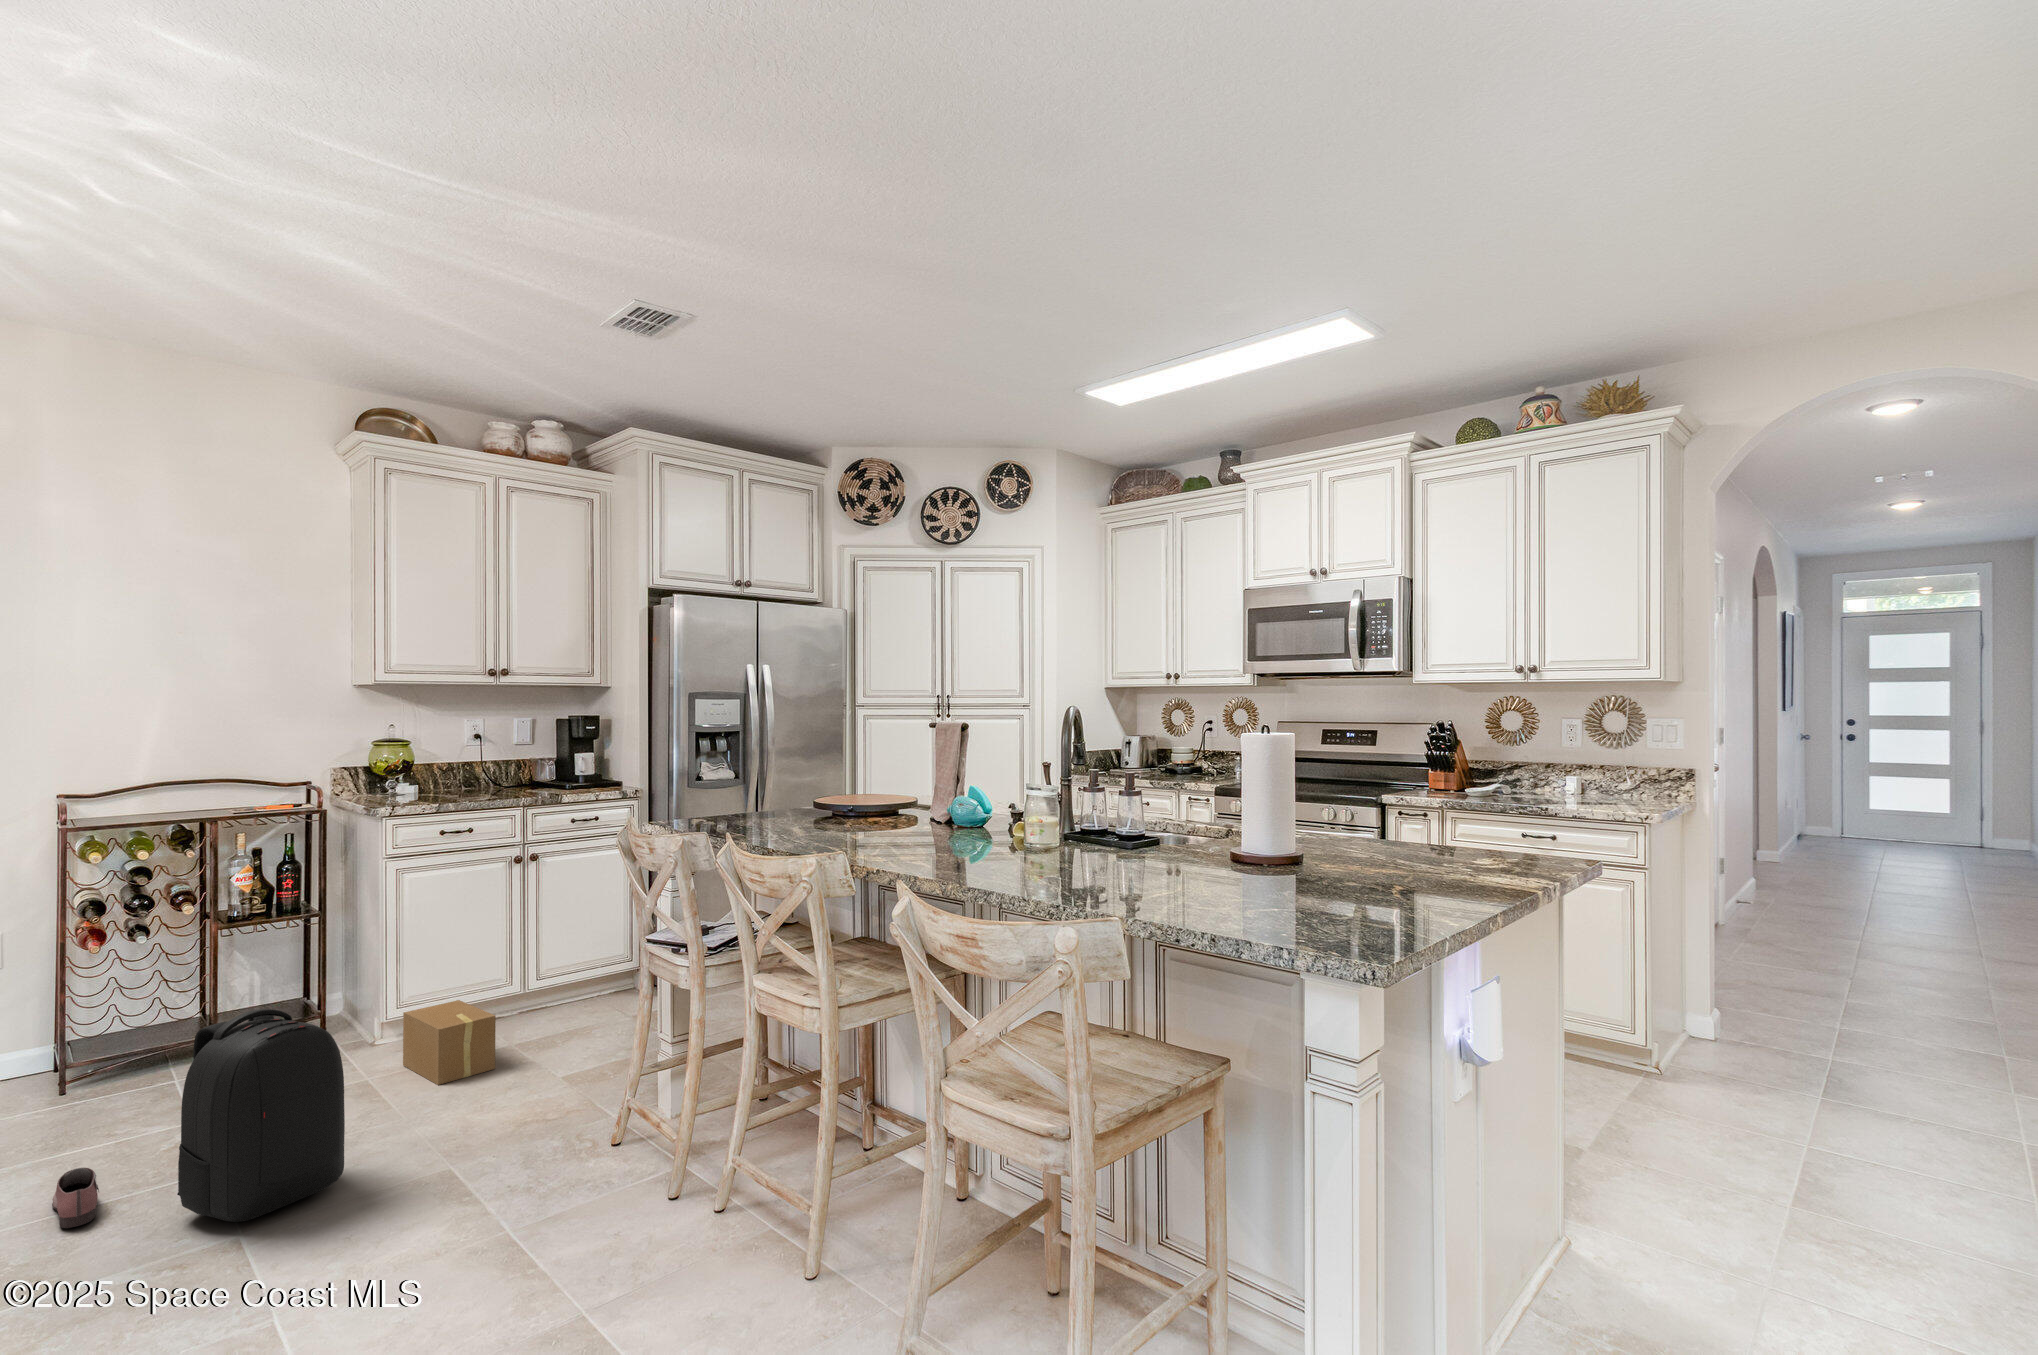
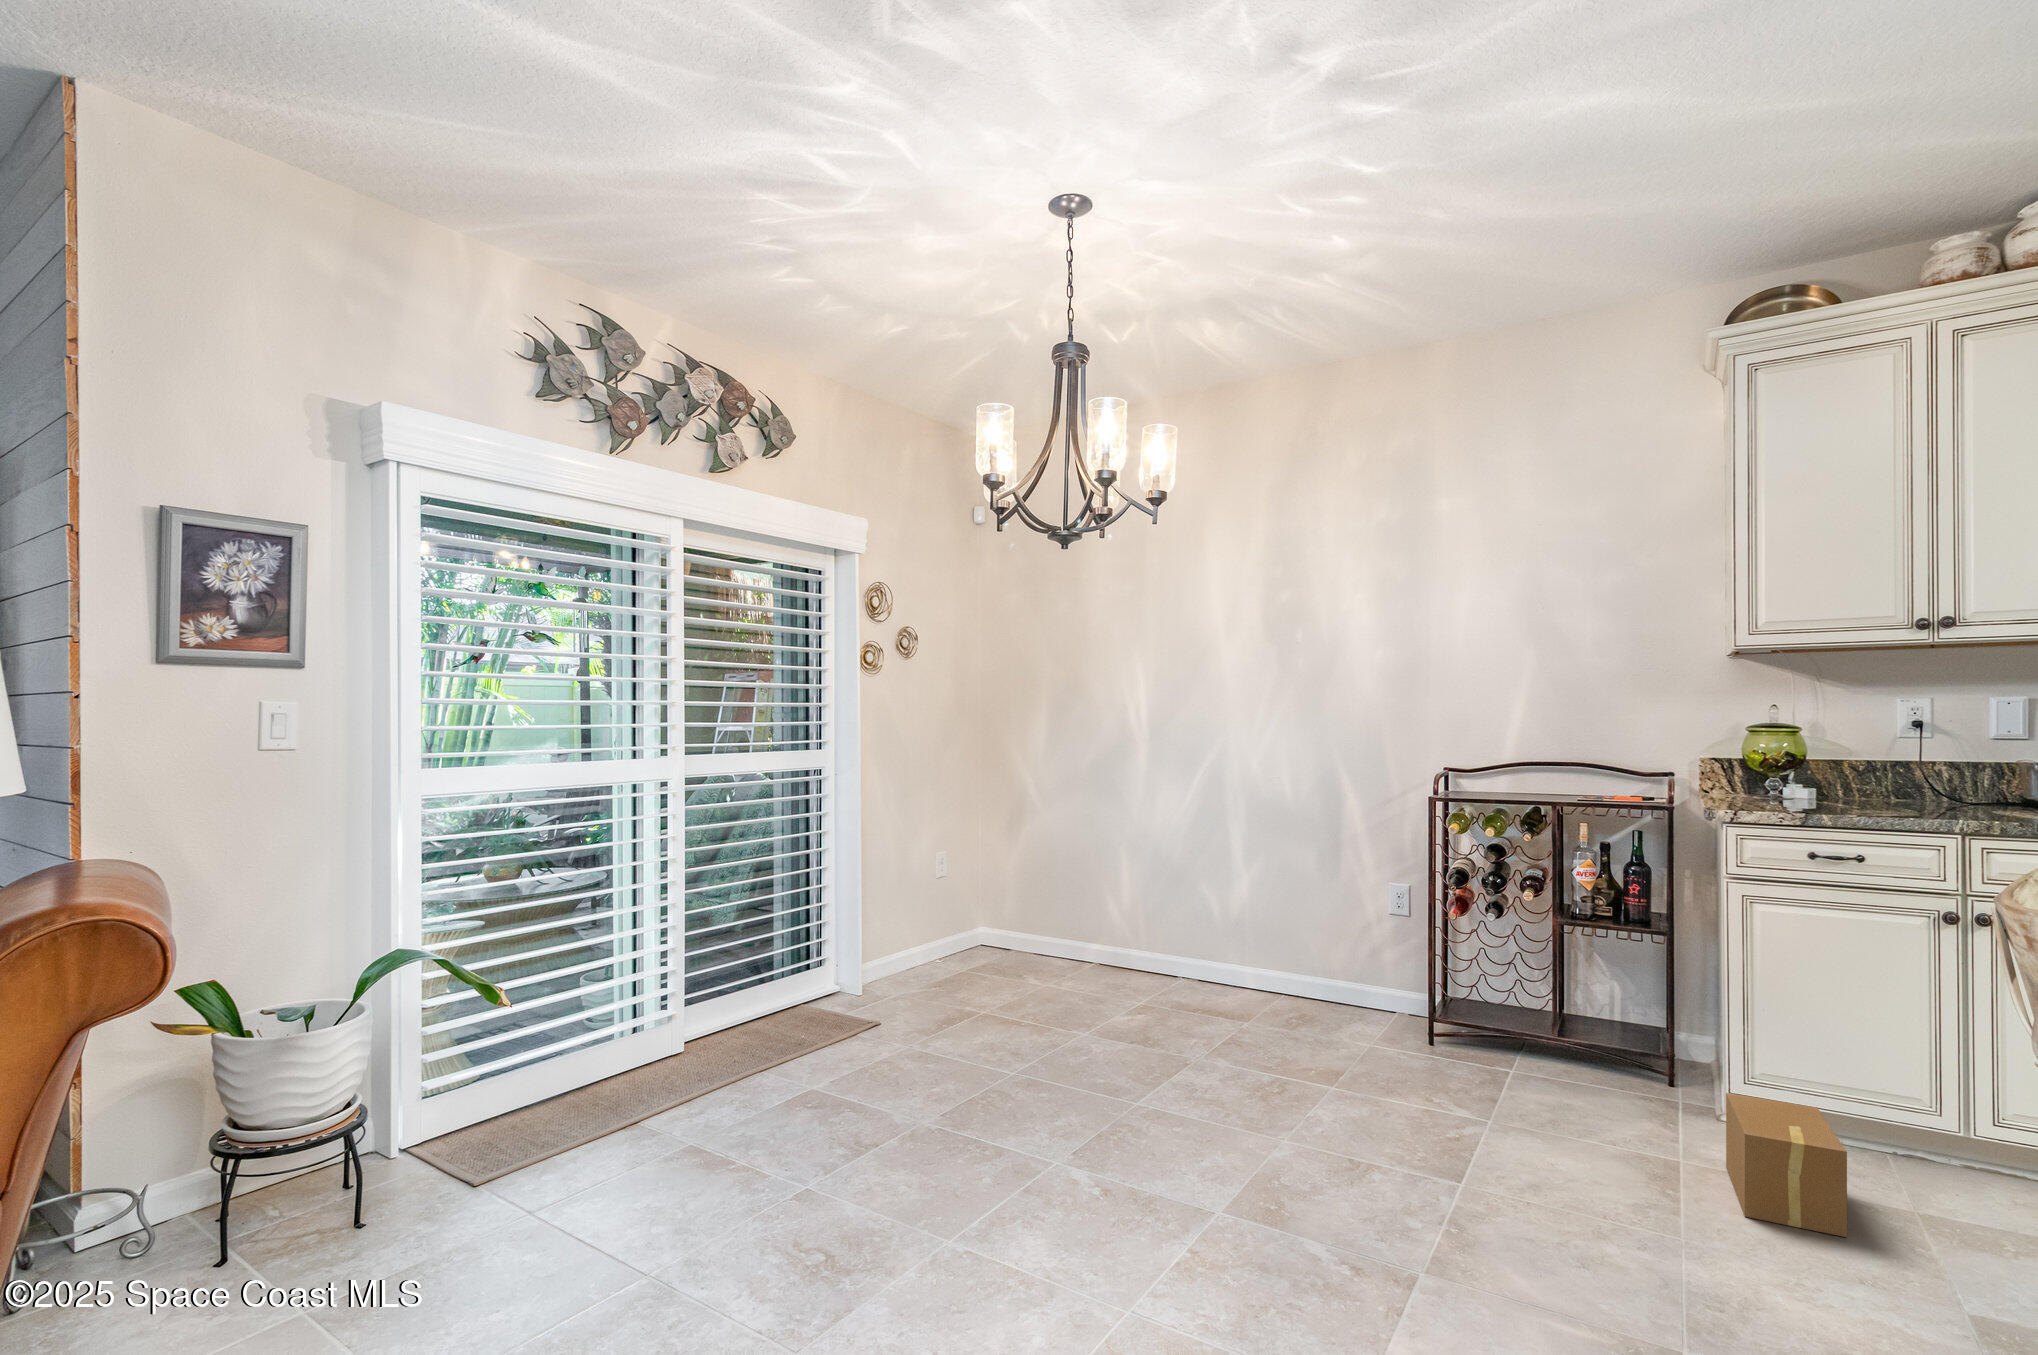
backpack: present [177,1009,345,1222] -> none [1356,1006,1519,1266]
shoe: present [52,1168,99,1228] -> none [1293,1111,1339,1170]

